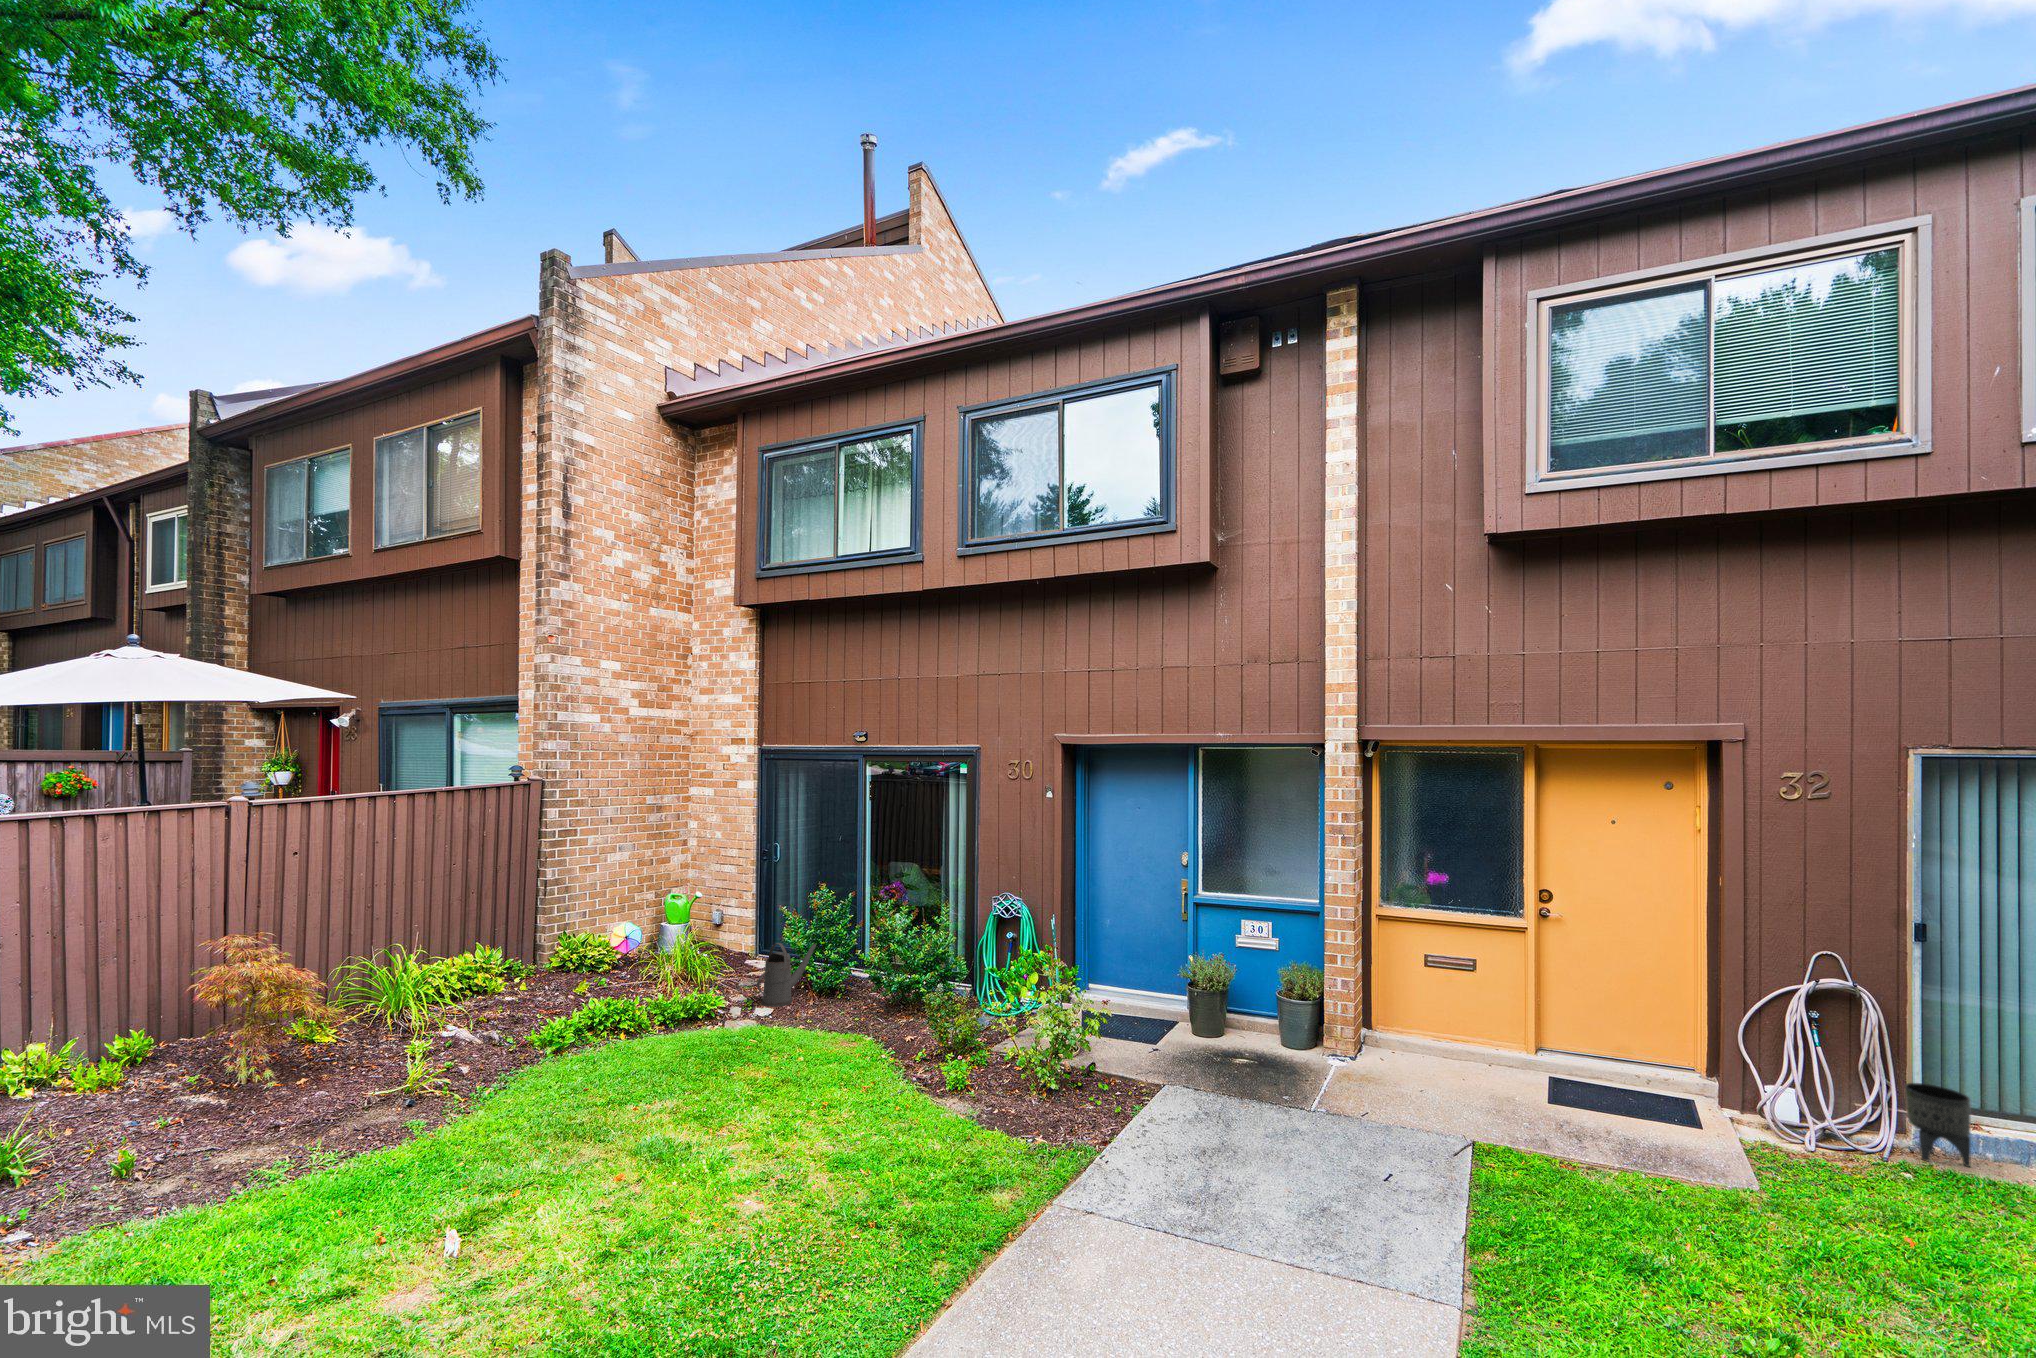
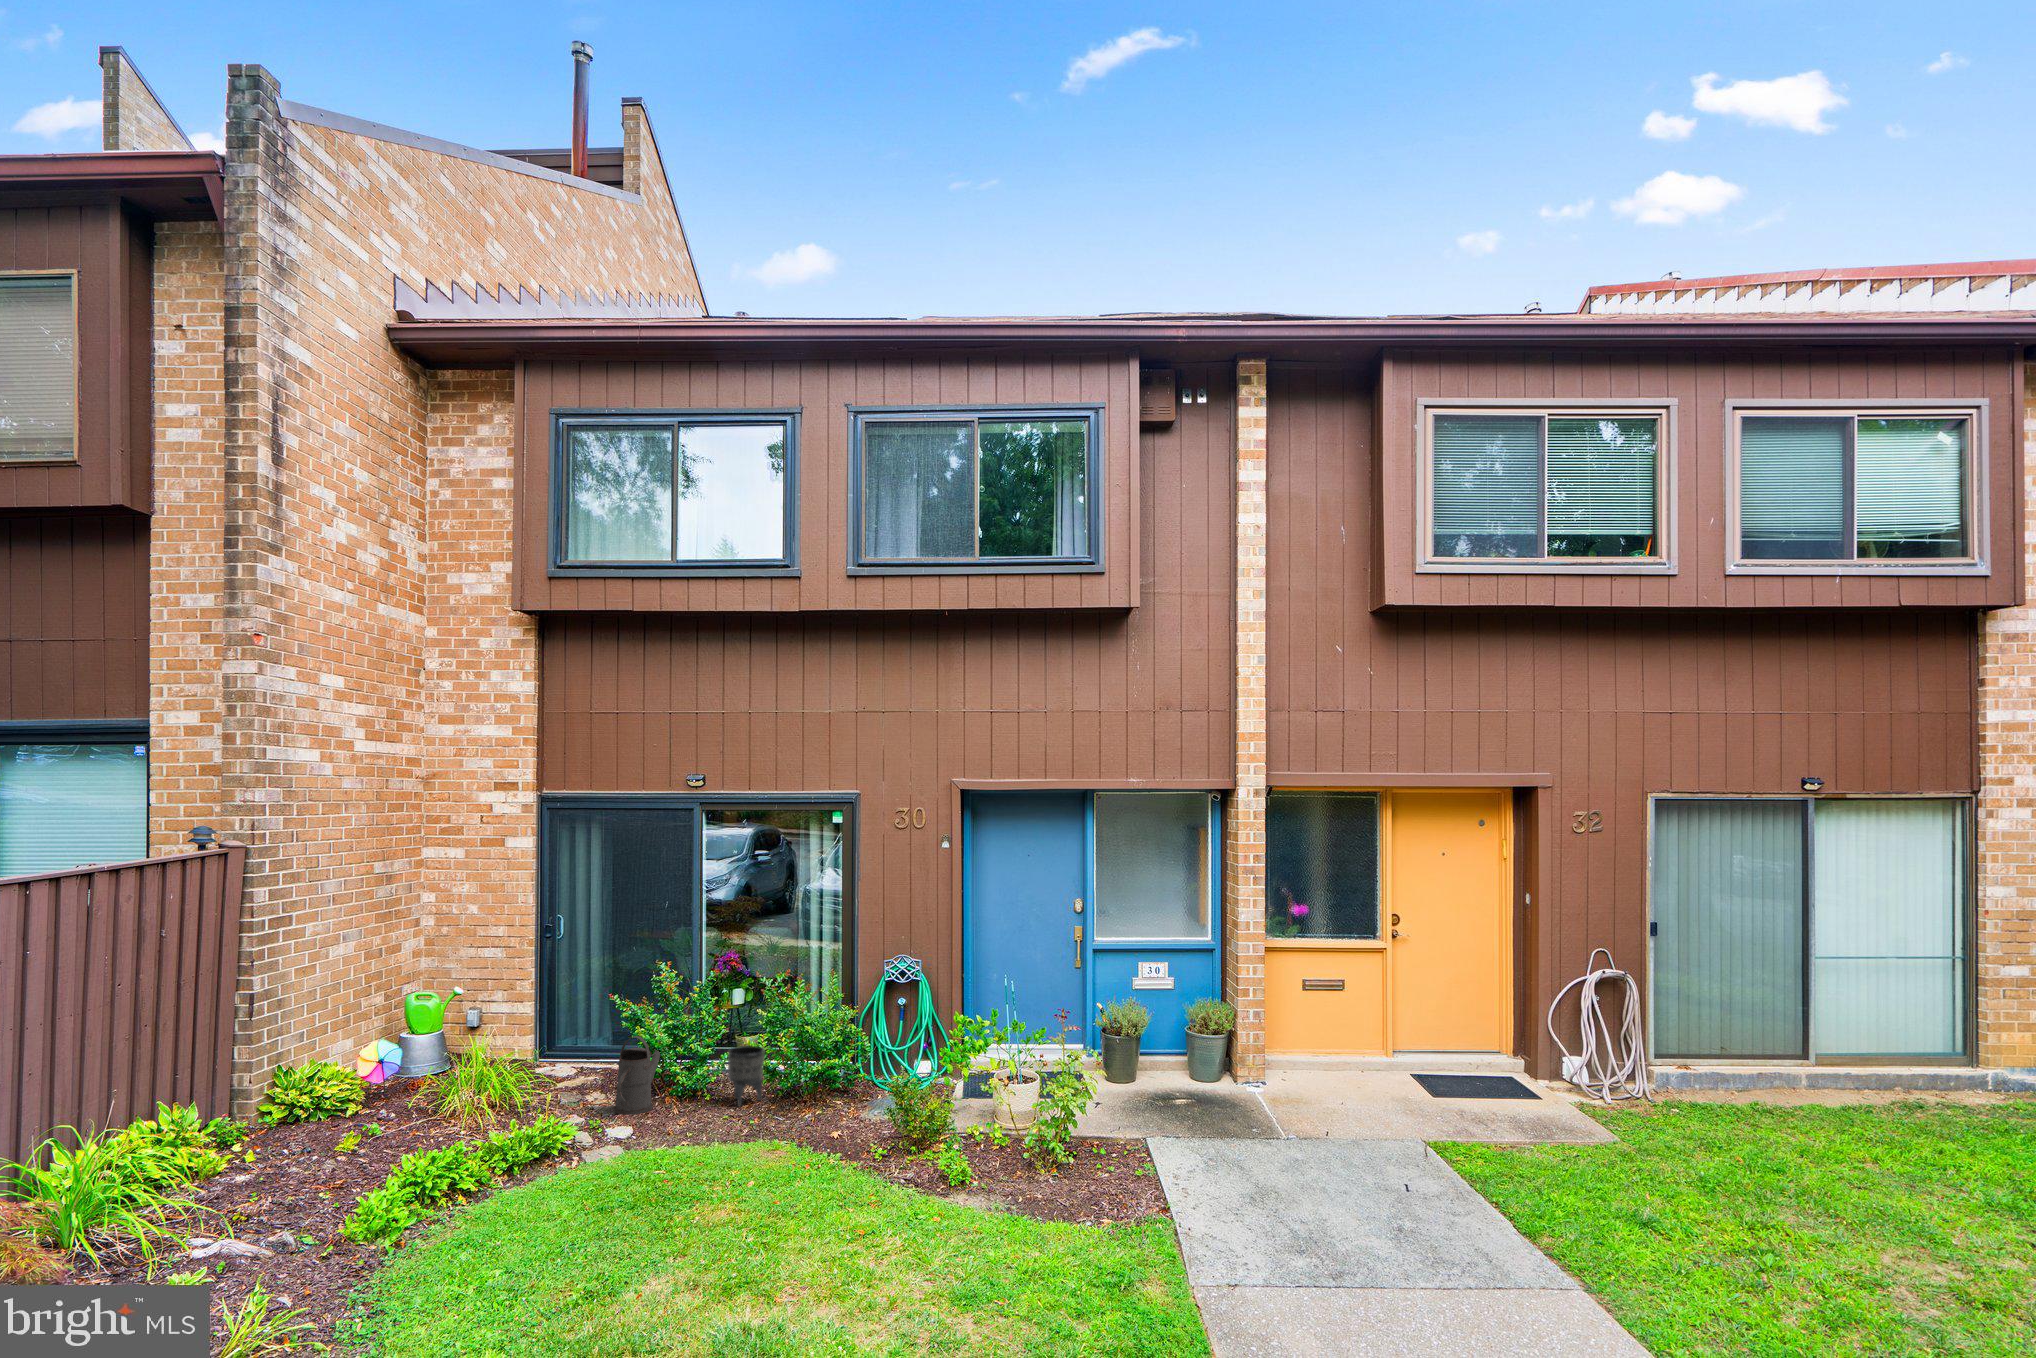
planter: present [1904,1083,1971,1167] -> present [728,1046,764,1107]

